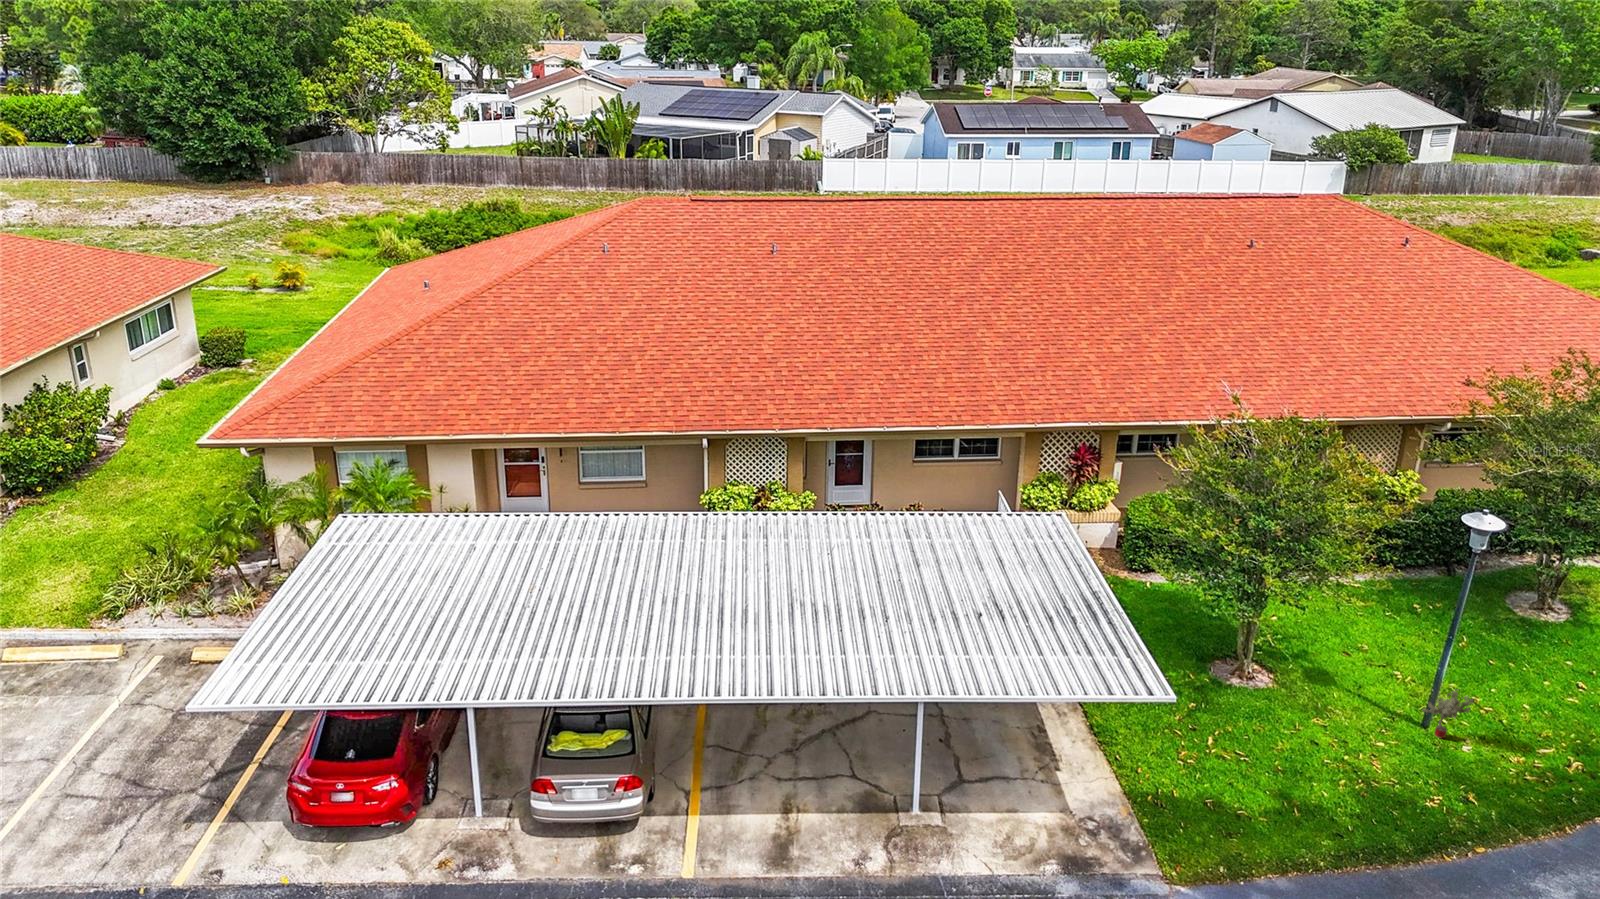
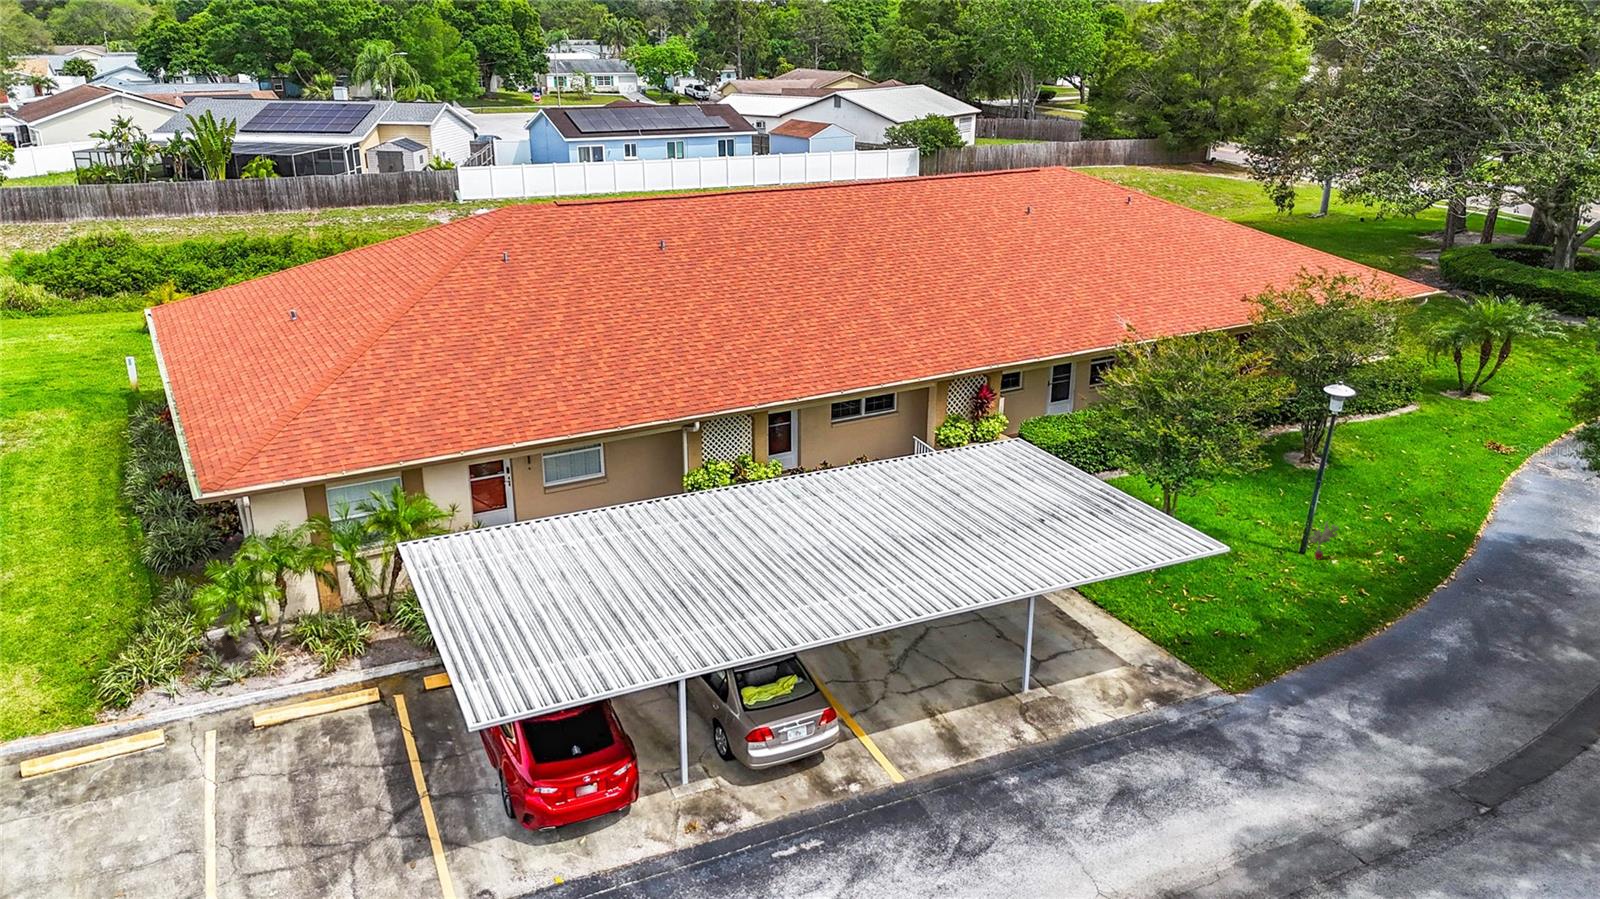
watering can: none [208,567,241,594] -> present [202,631,239,659]

